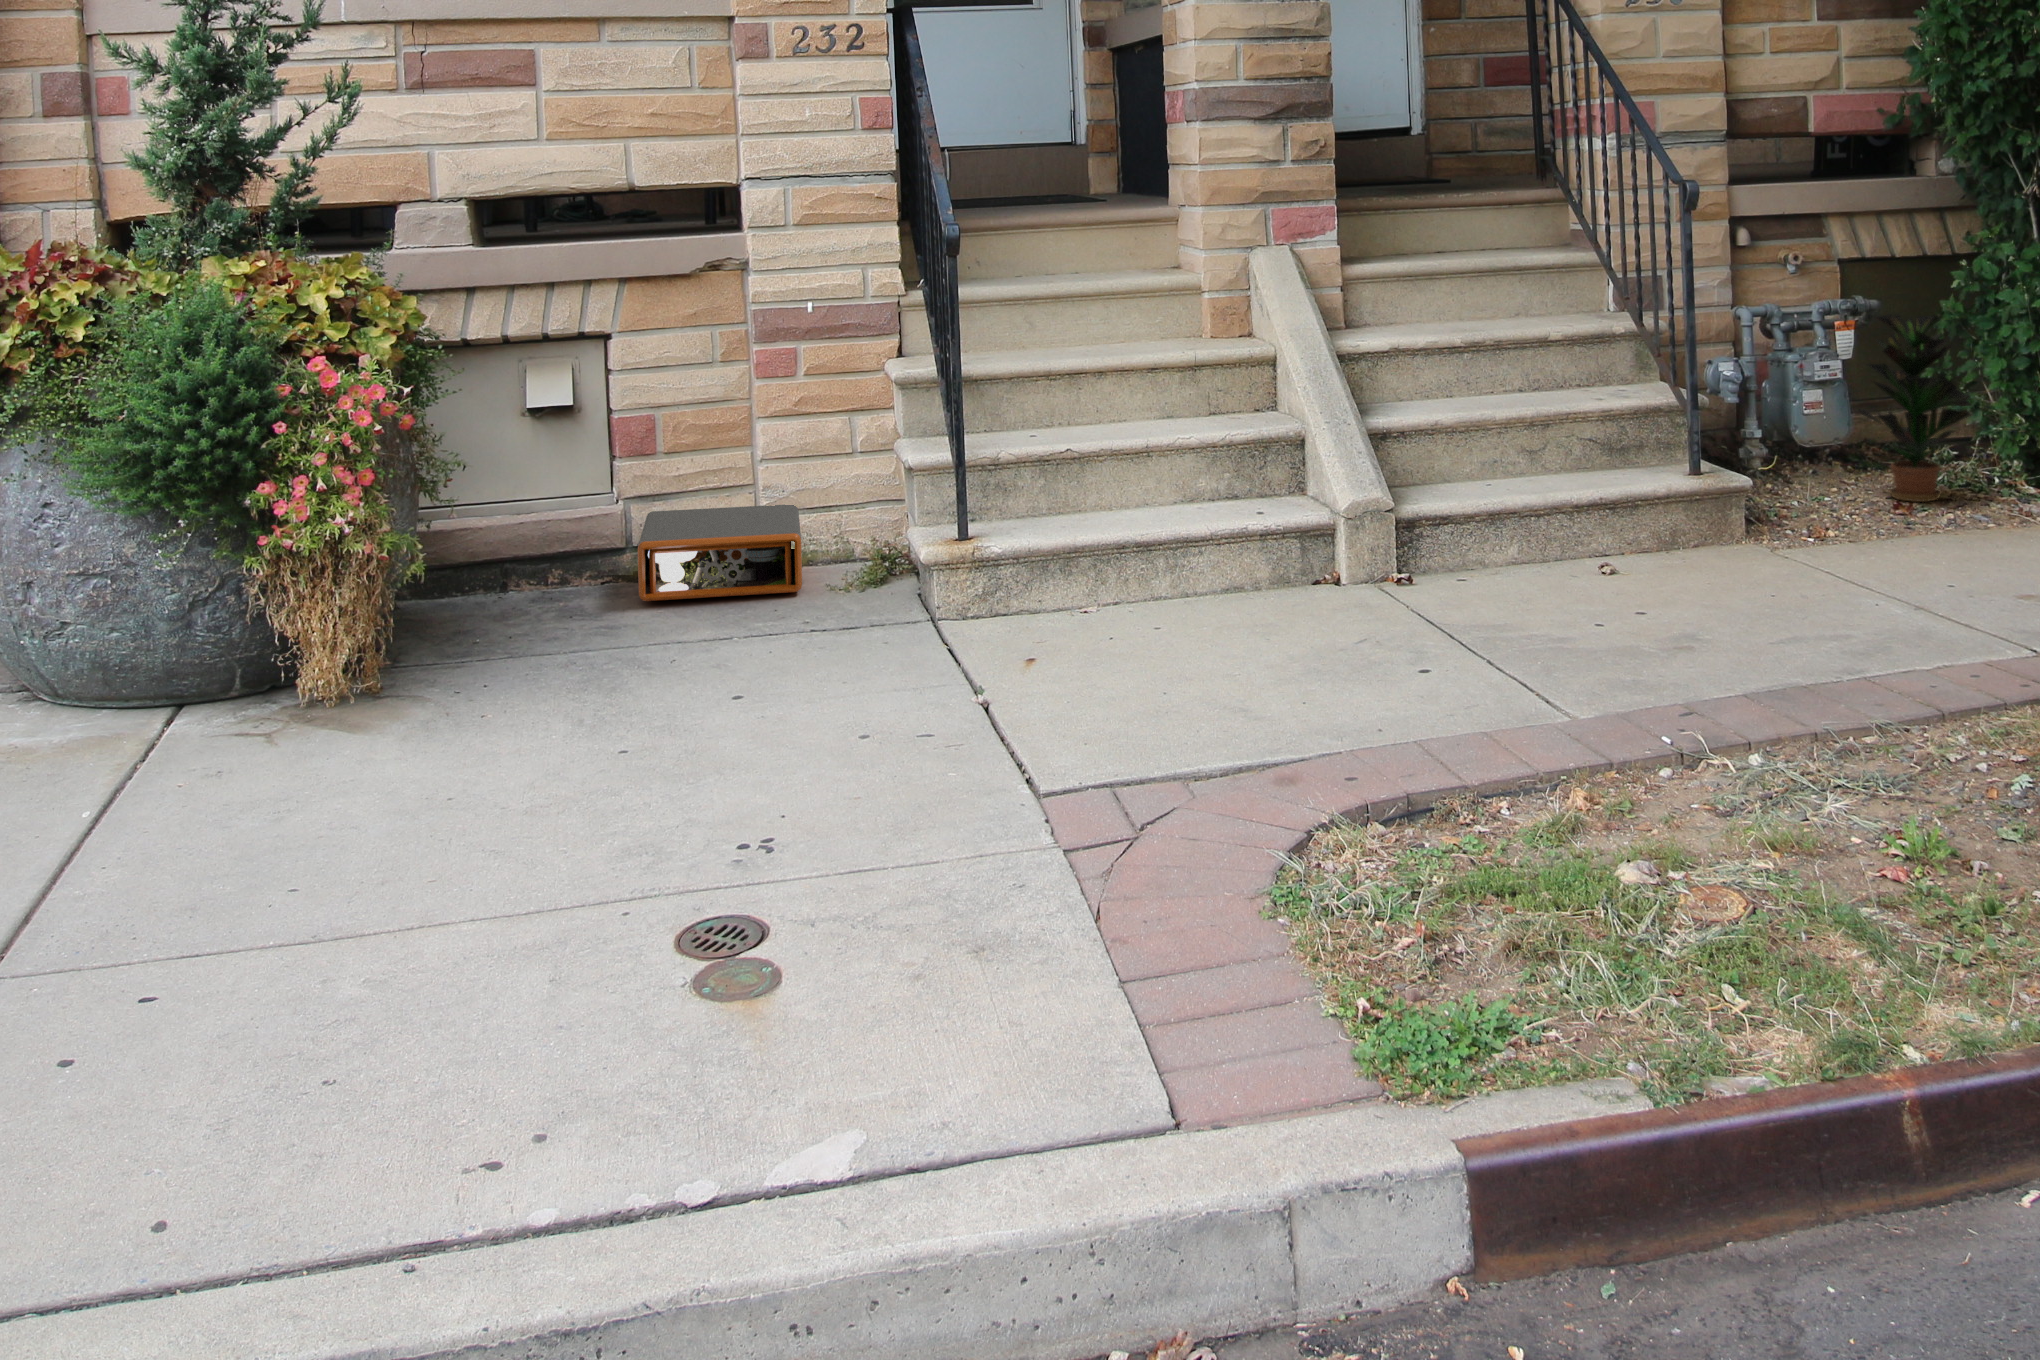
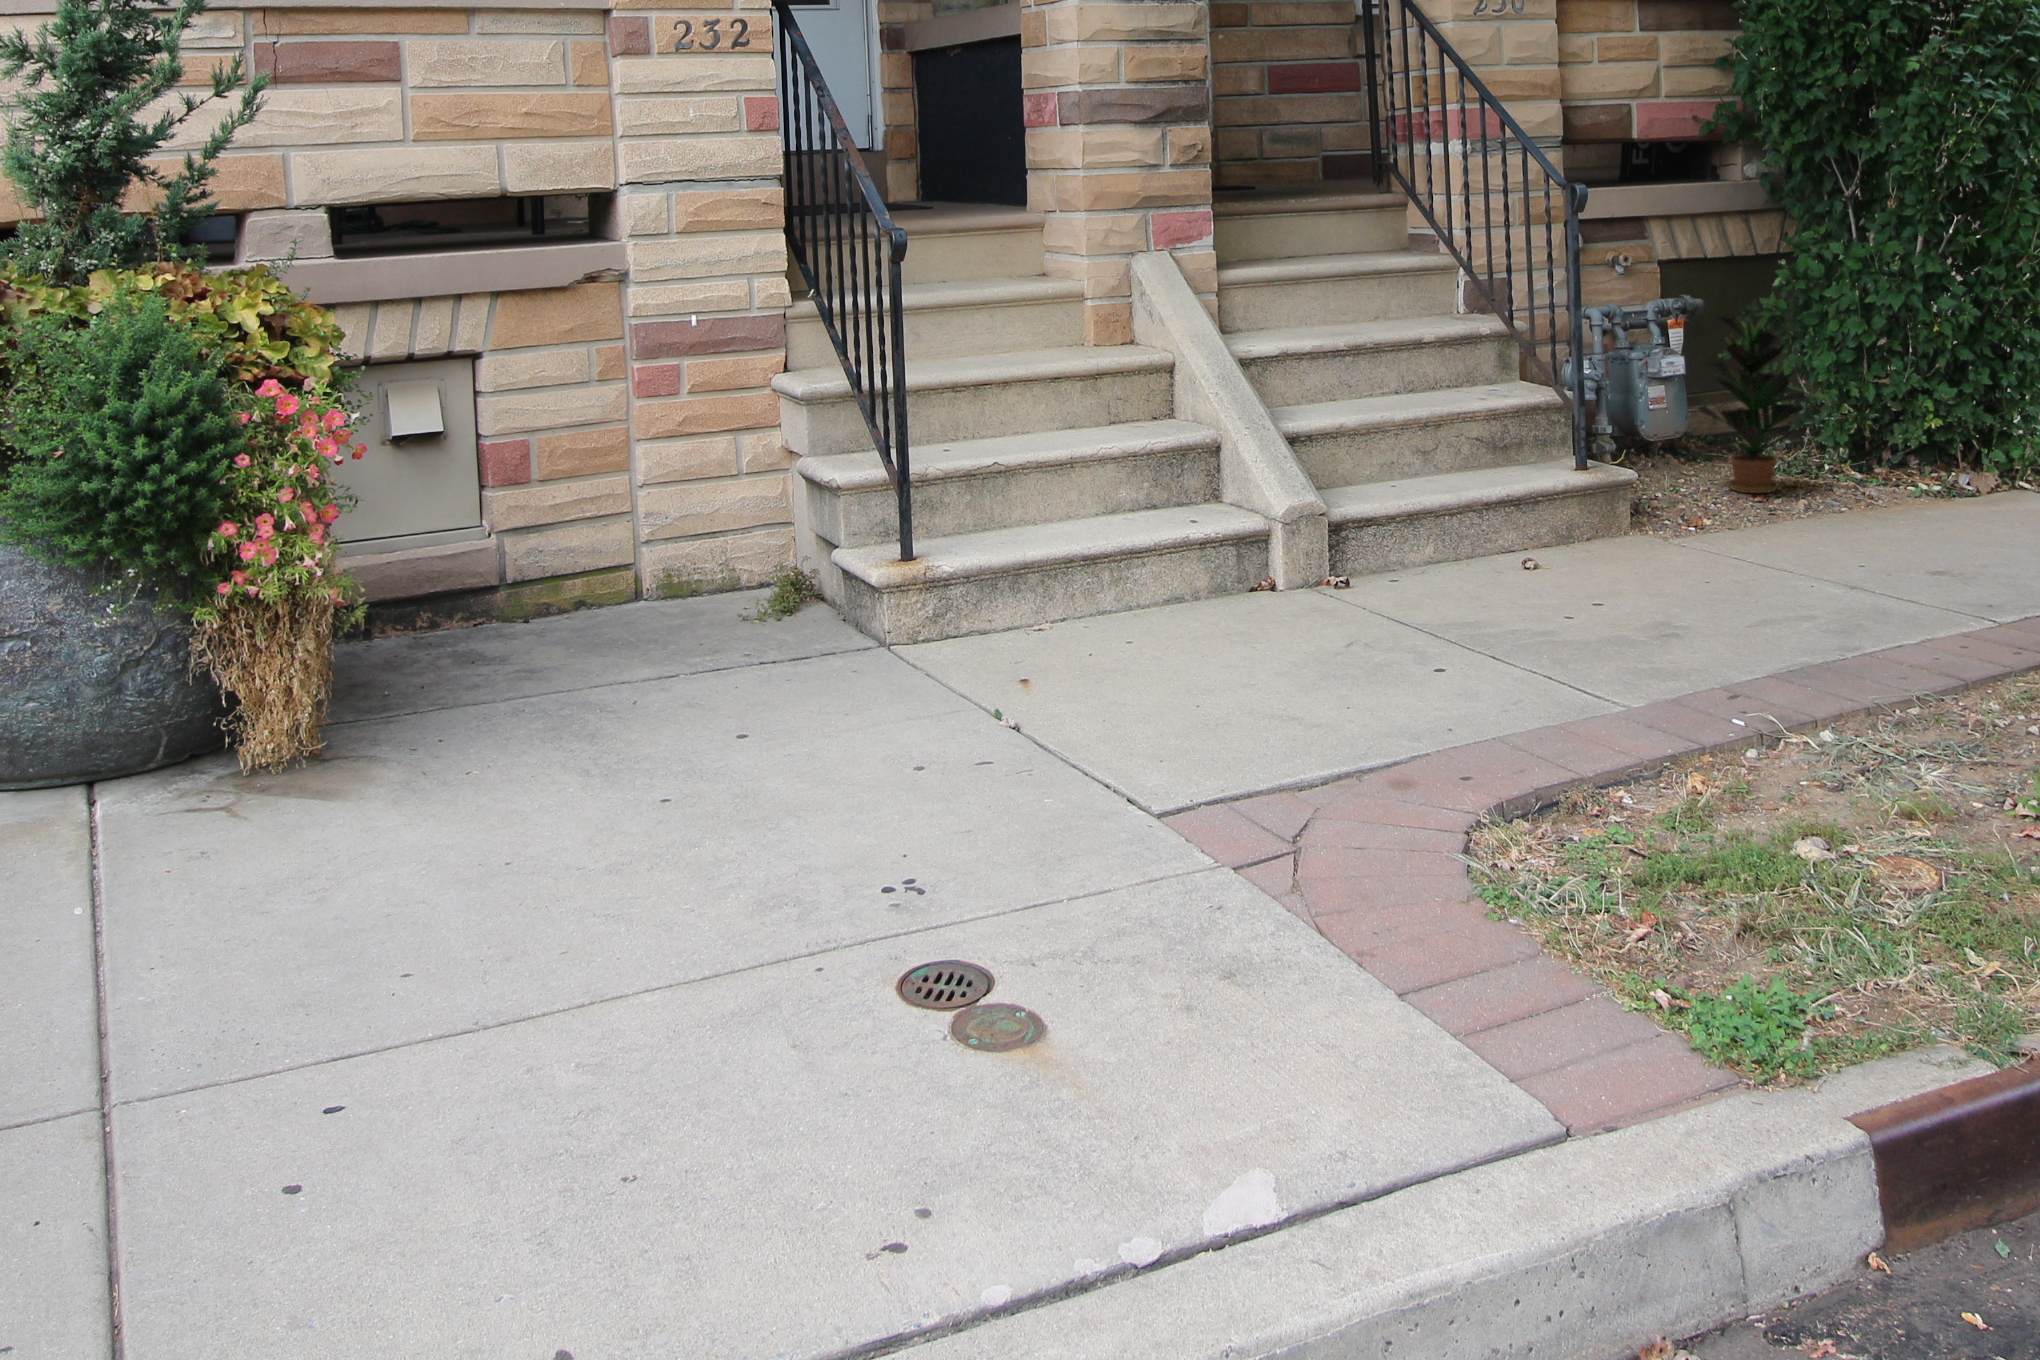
storage box: present [638,505,802,601] -> none [521,535,725,643]

